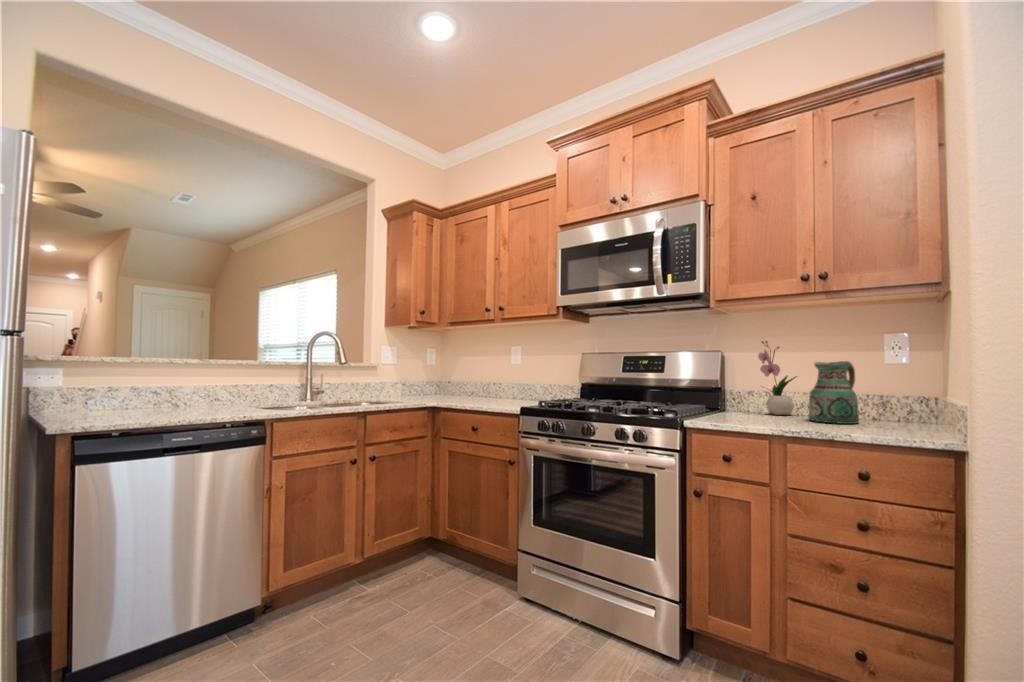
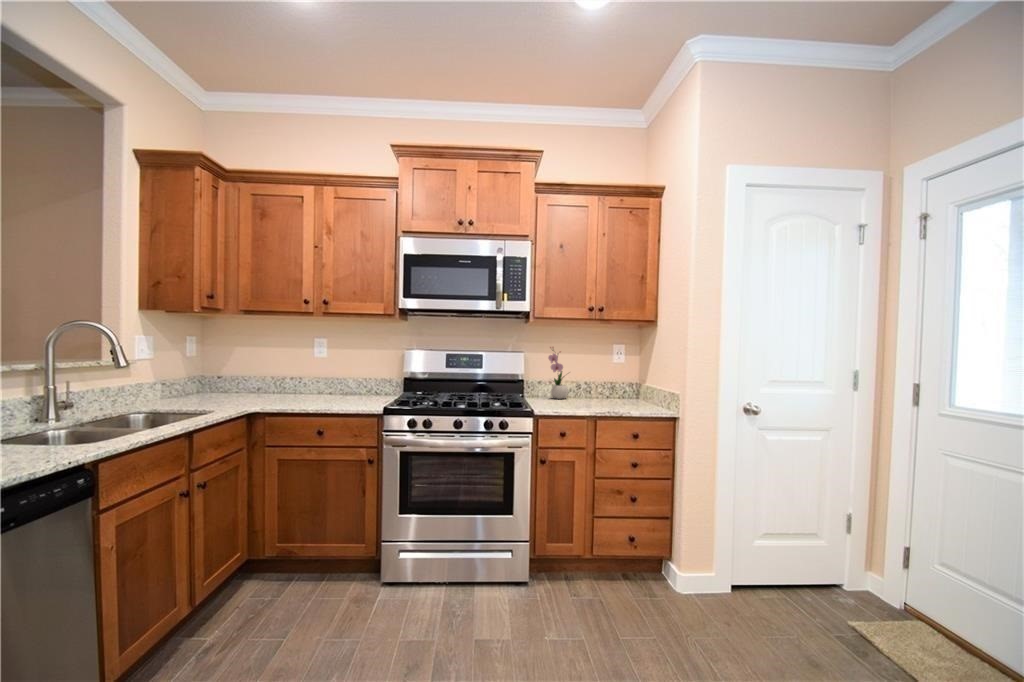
ceramic pitcher: present [808,361,859,424] -> none [584,362,611,402]

